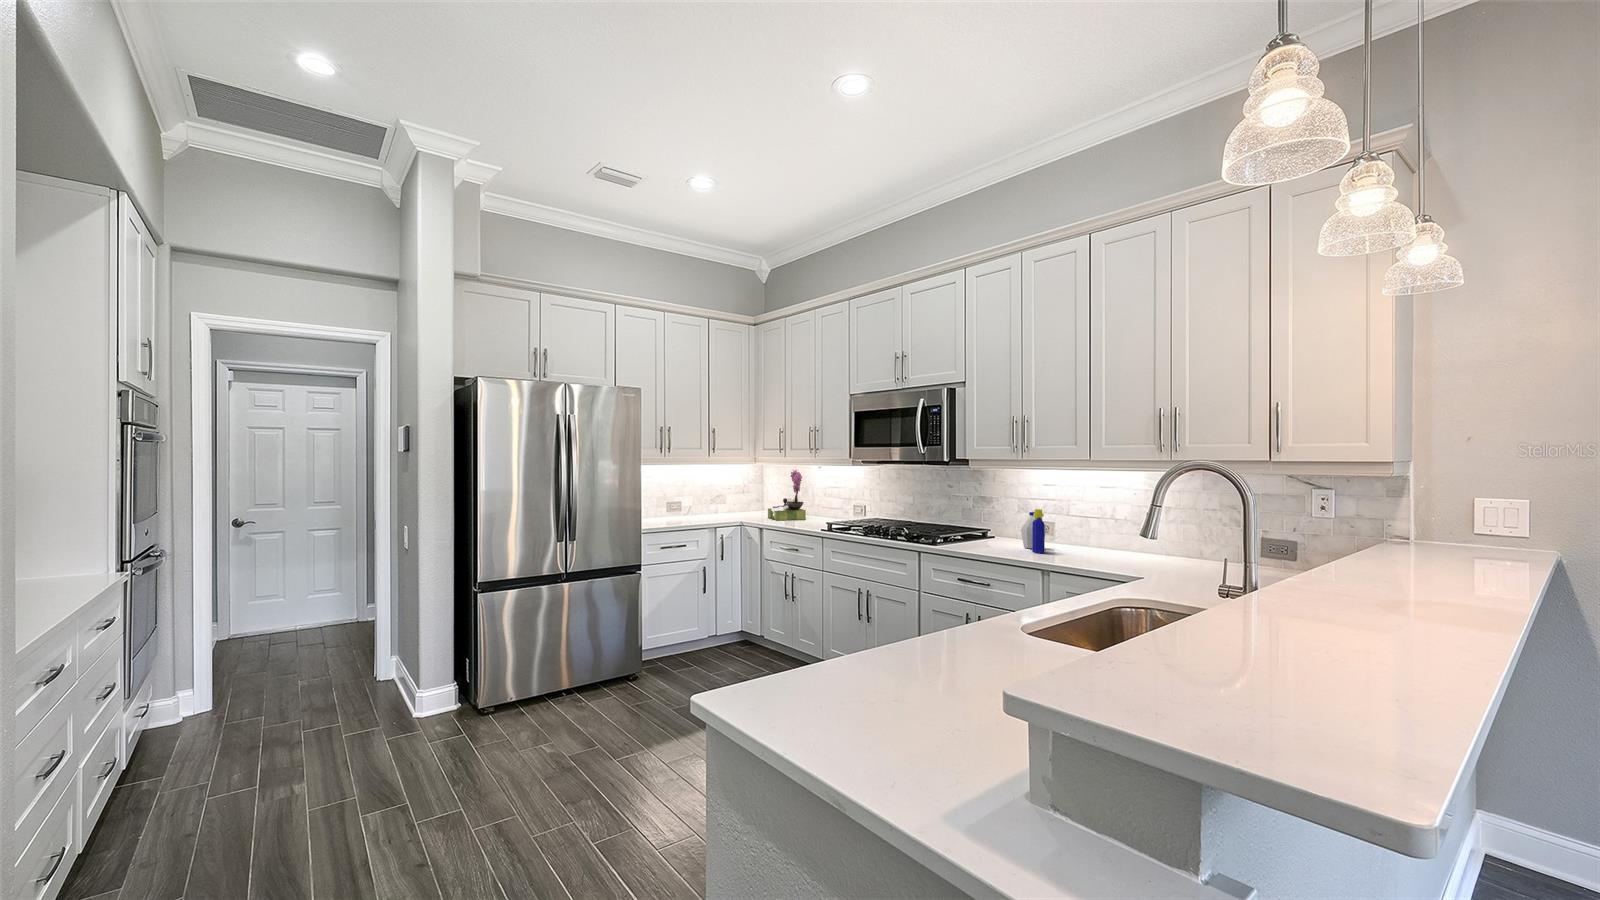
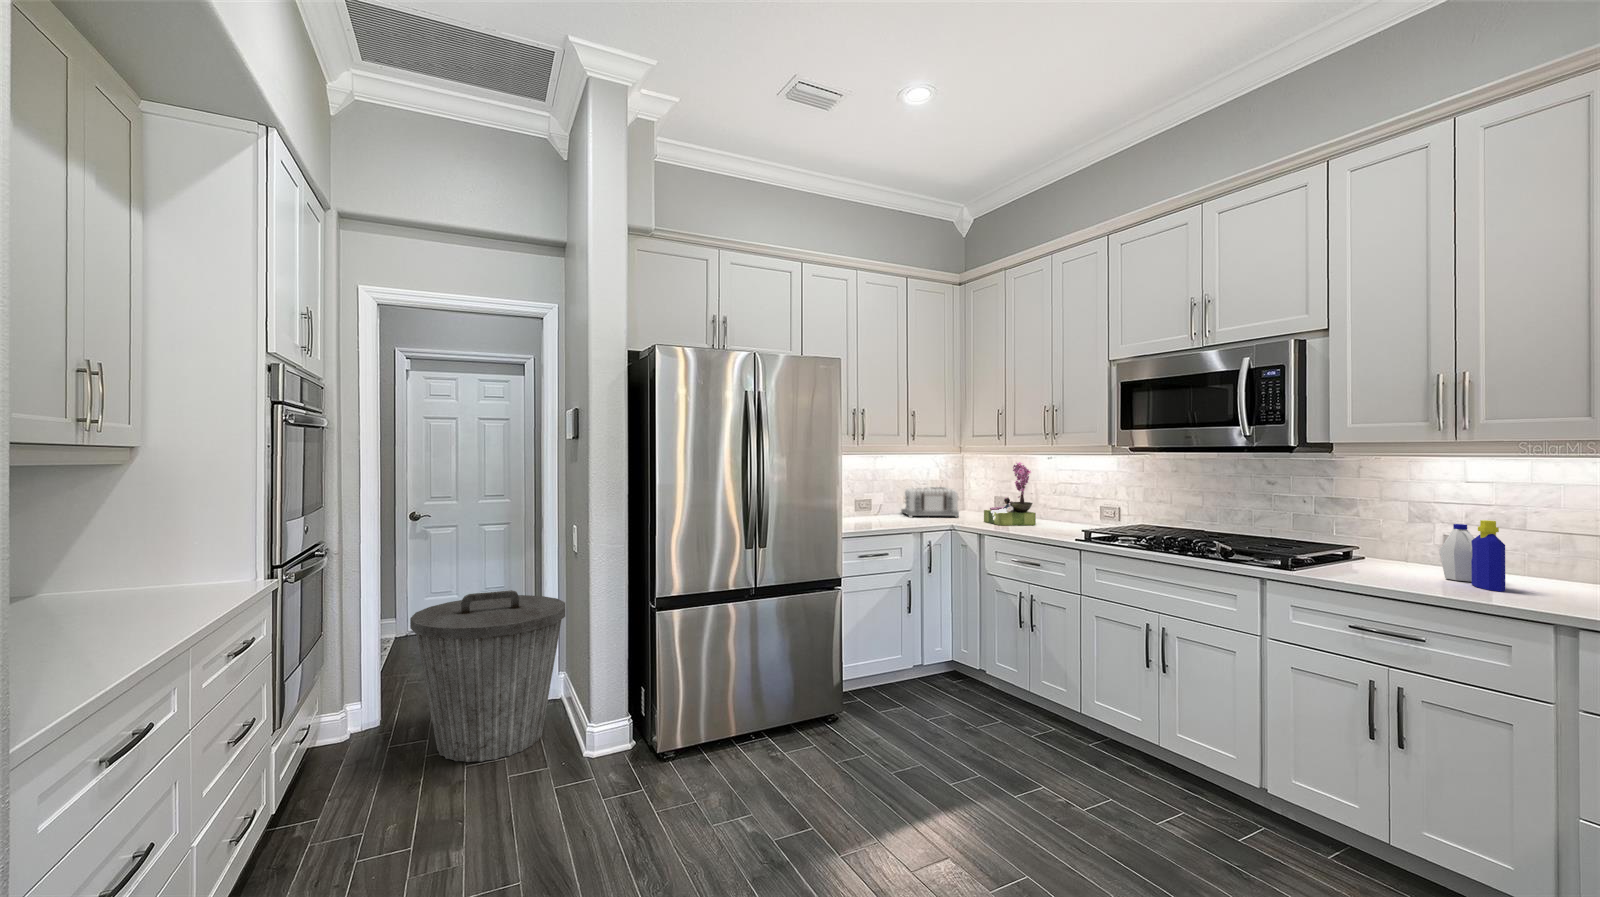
toaster: none [707,490,751,516] -> present [901,487,959,517]
trash can: none [247,583,396,730] -> present [410,590,565,762]

